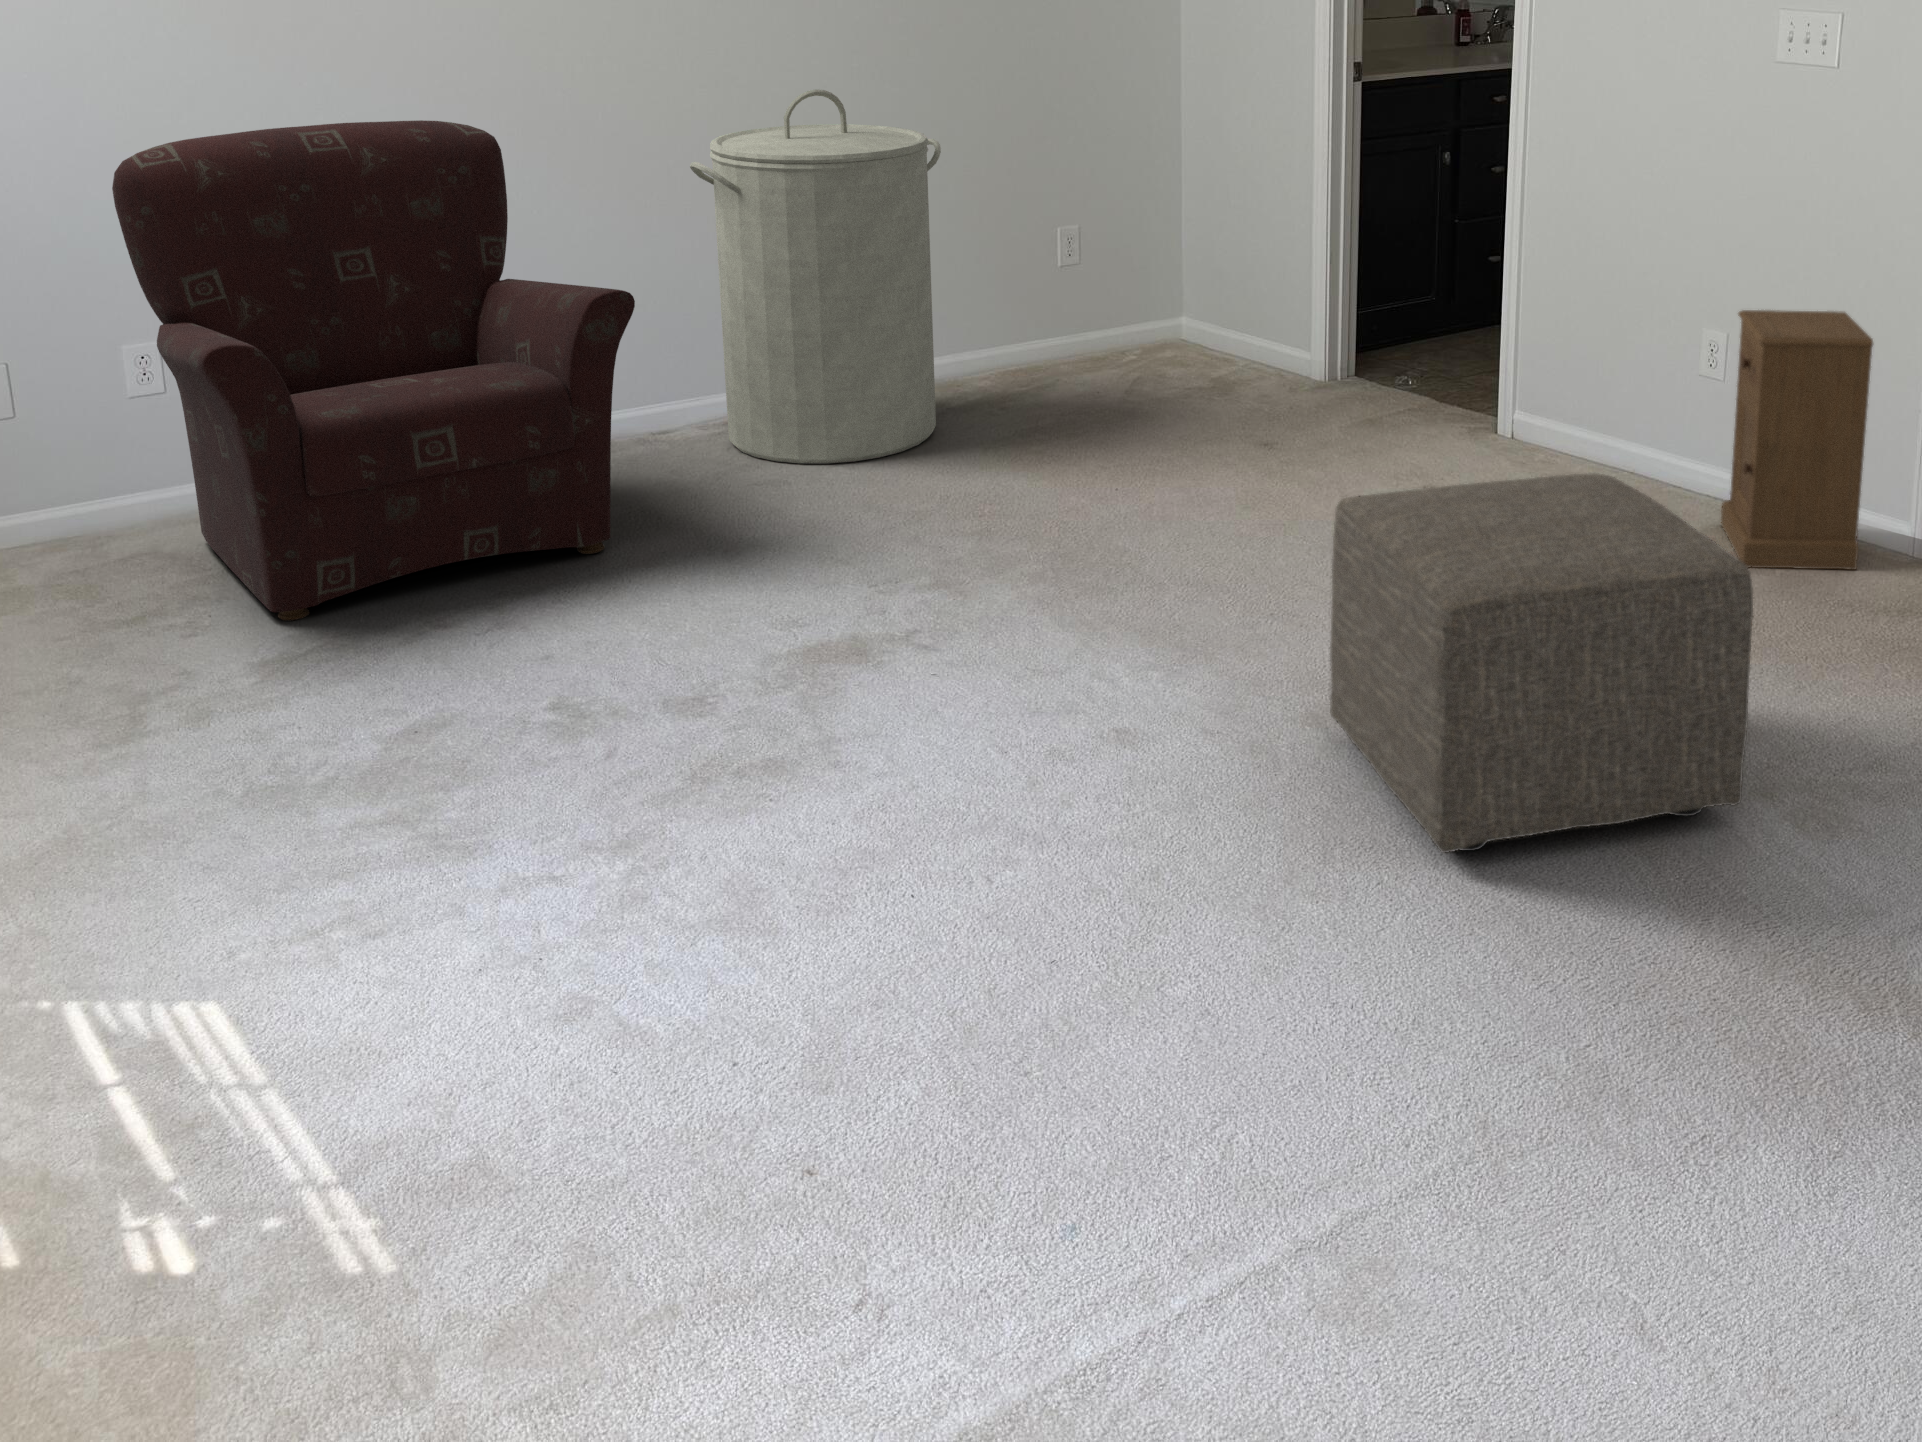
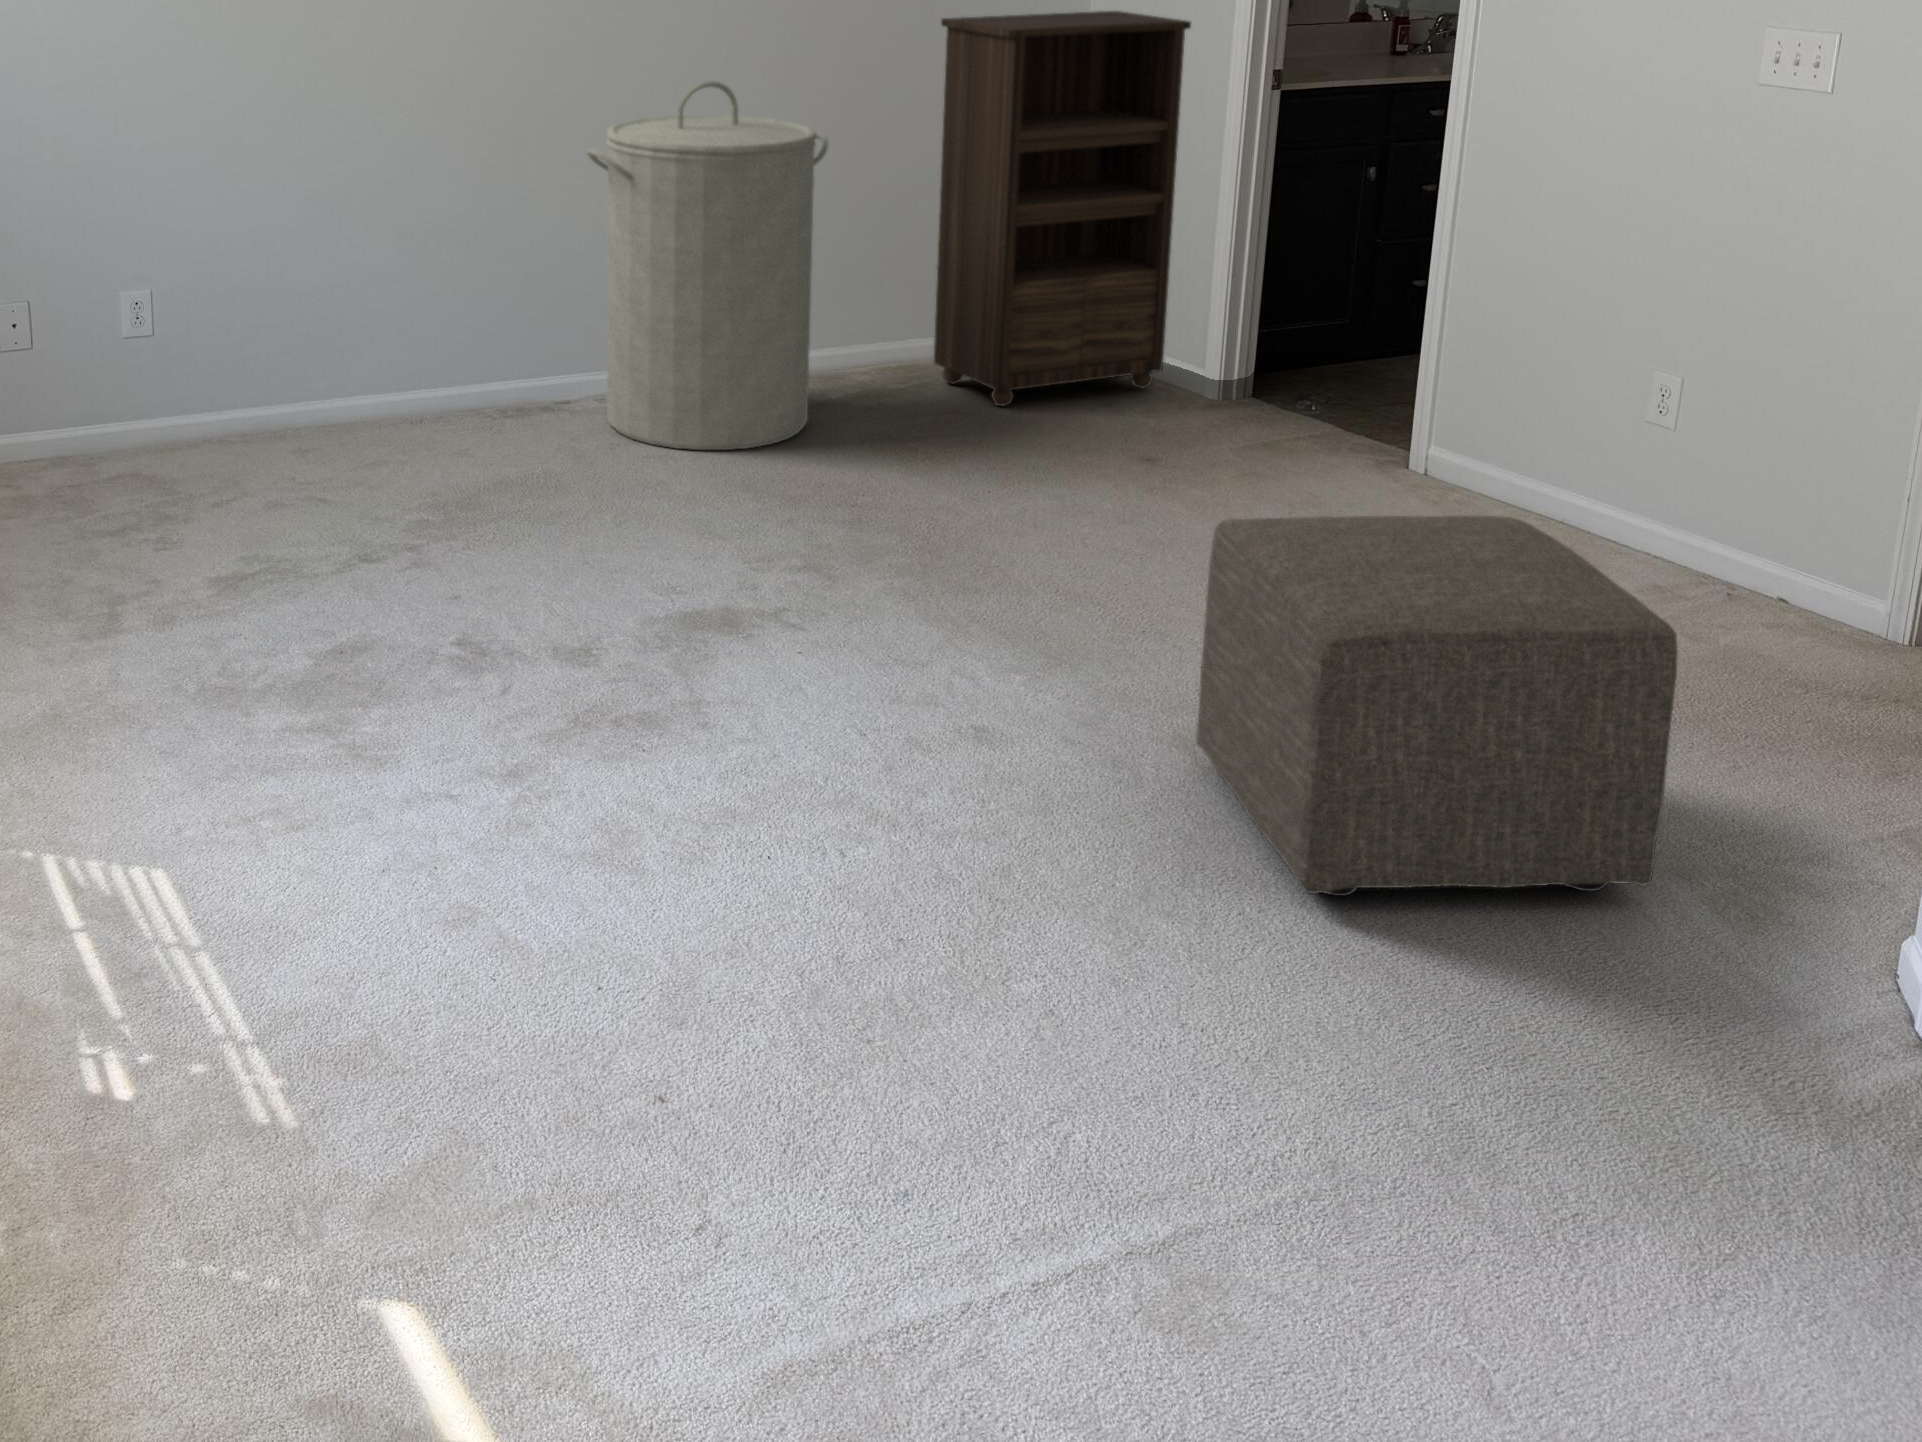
bookshelf: none [1045,12,1282,398] -> present [934,11,1191,406]
armchair: present [112,120,635,621] -> none [89,101,531,555]
nightstand: present [1721,310,1873,570] -> none [1660,354,1858,653]

